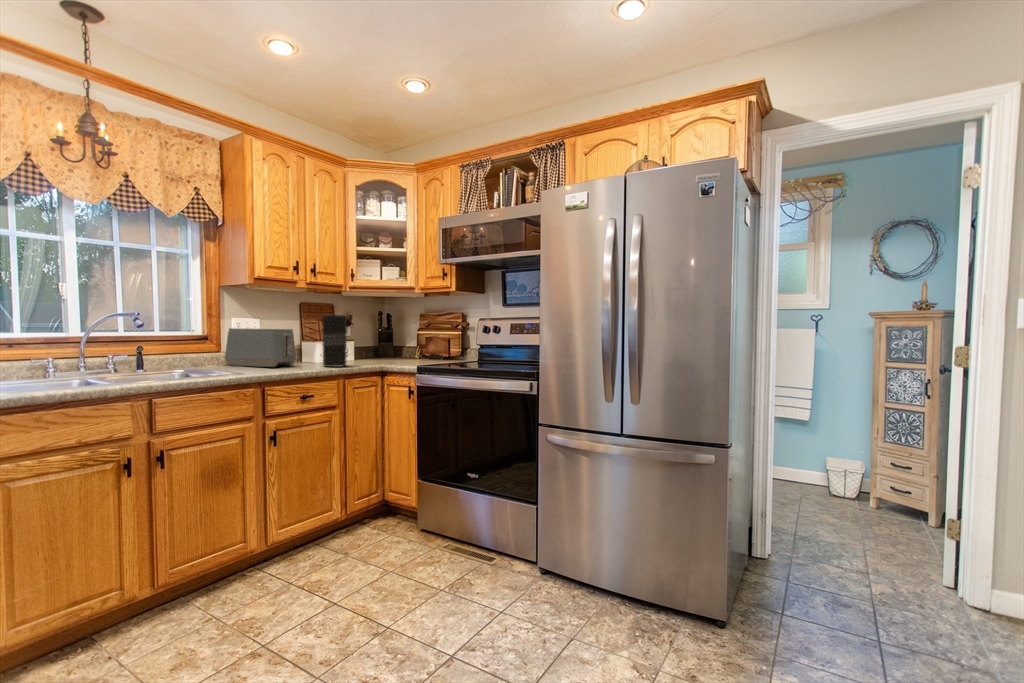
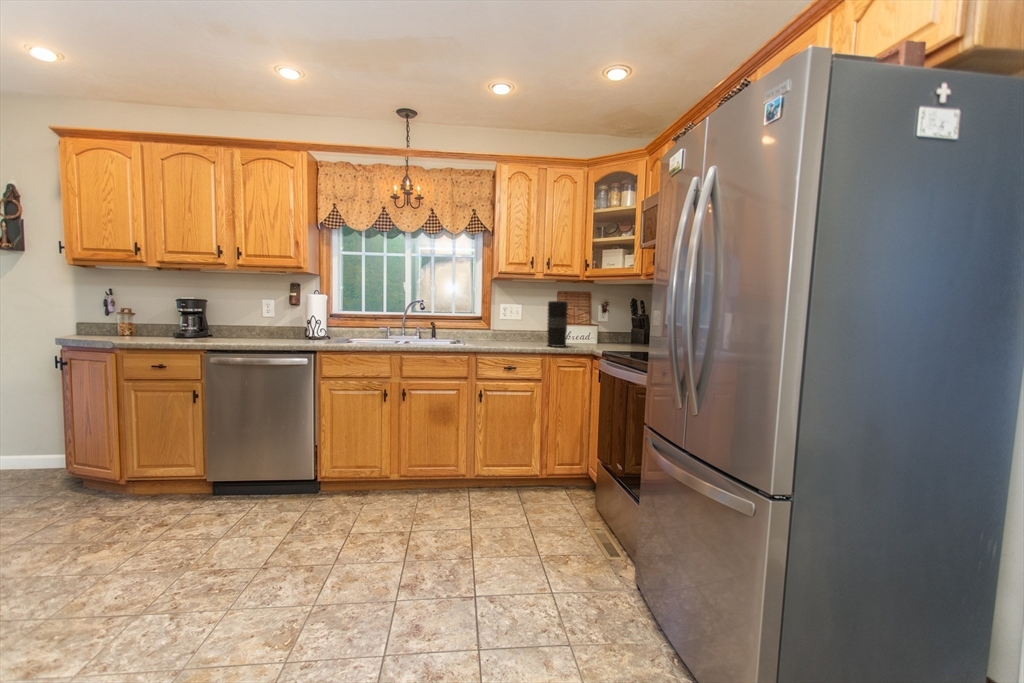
toaster: present [225,328,296,367] -> none [491,312,532,343]

